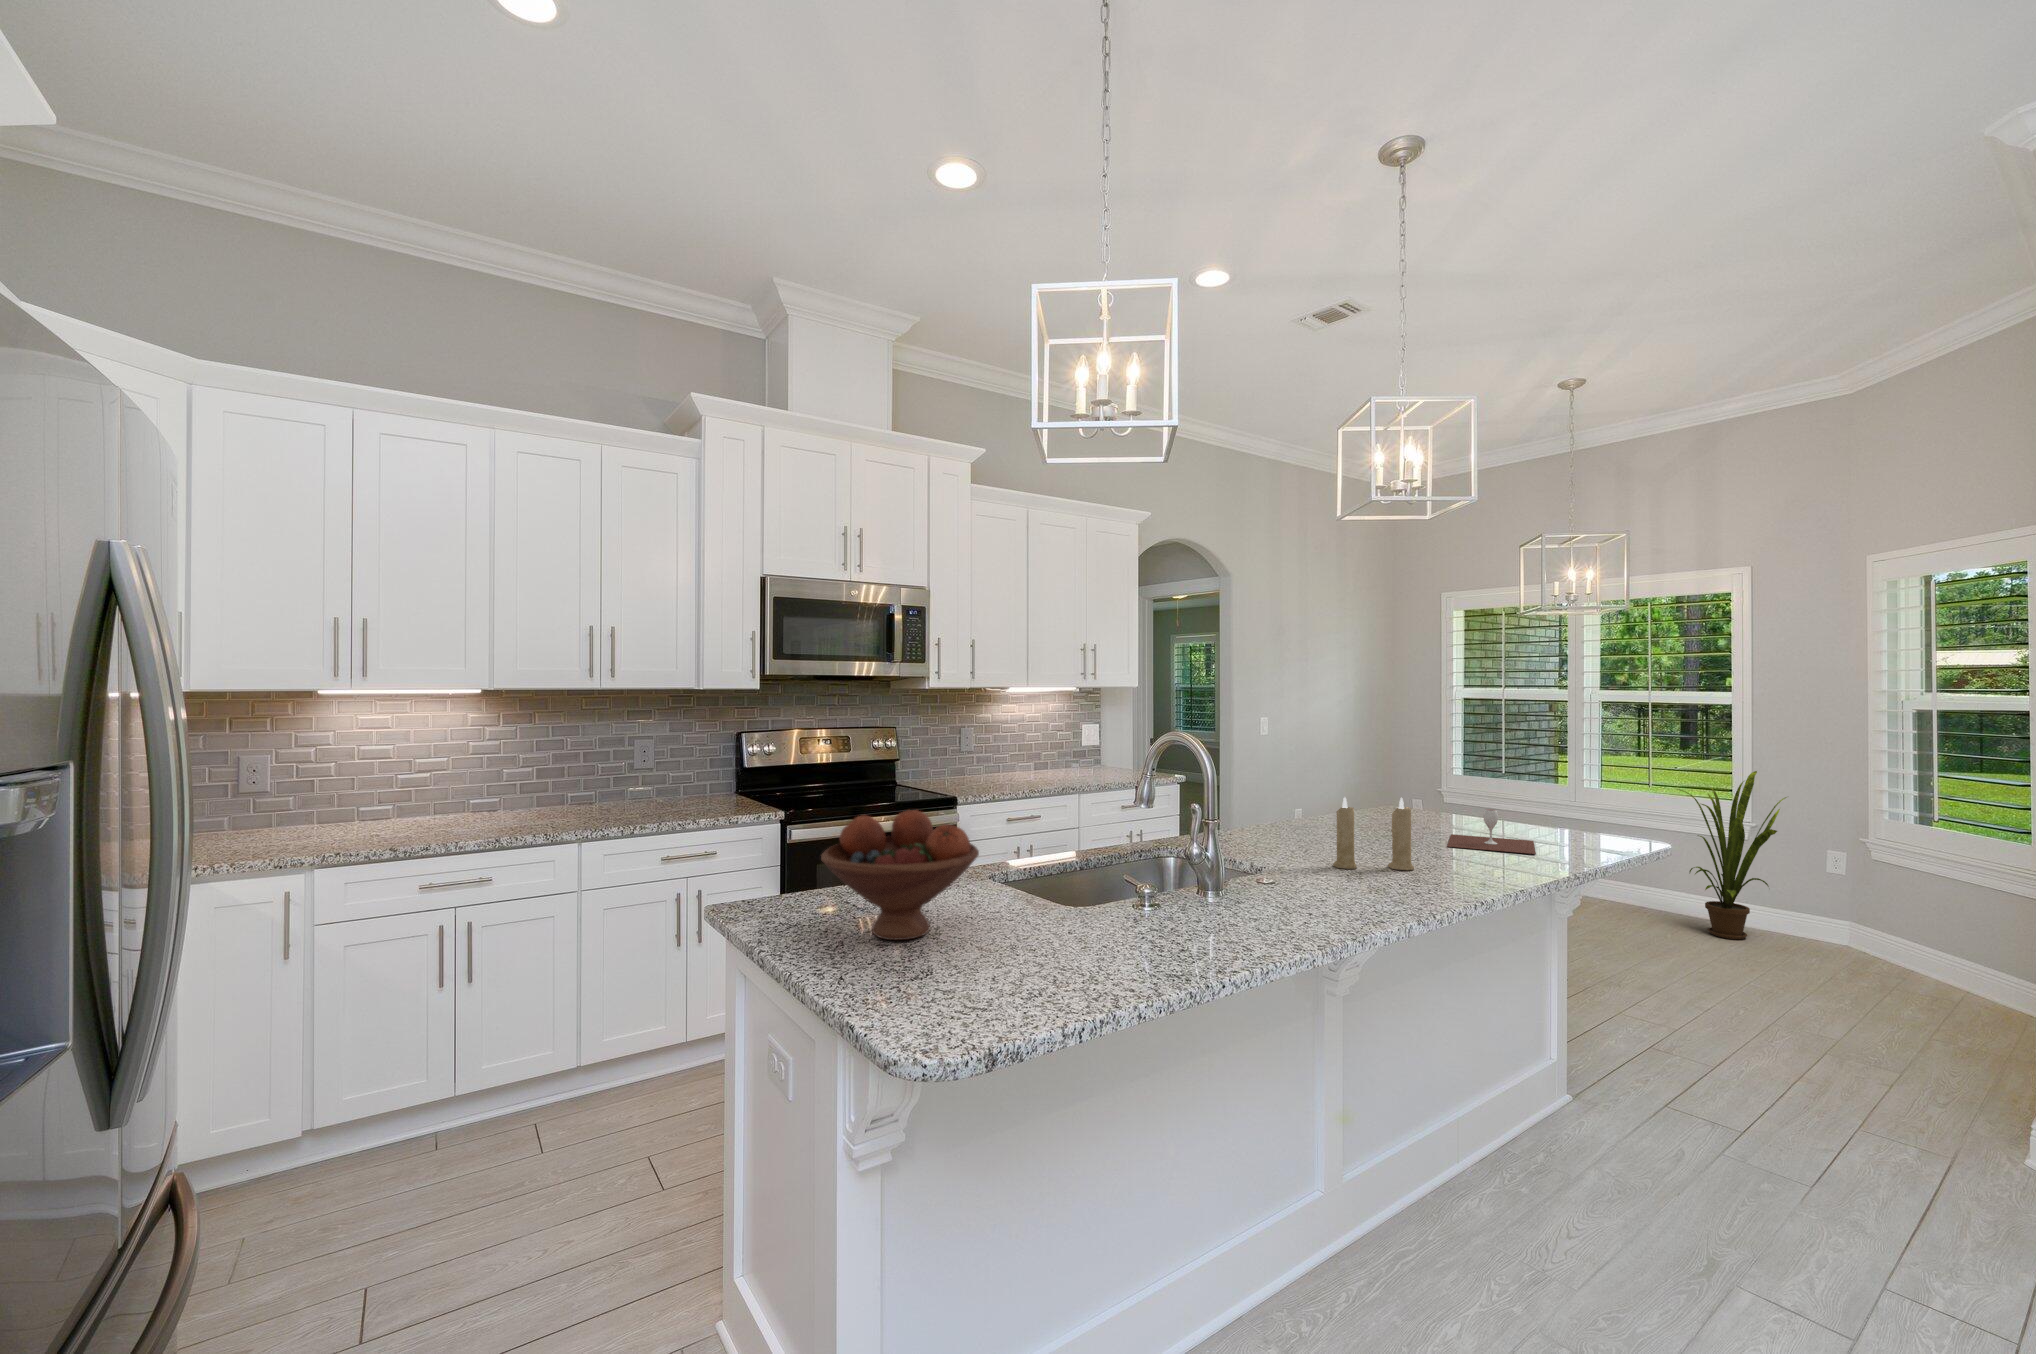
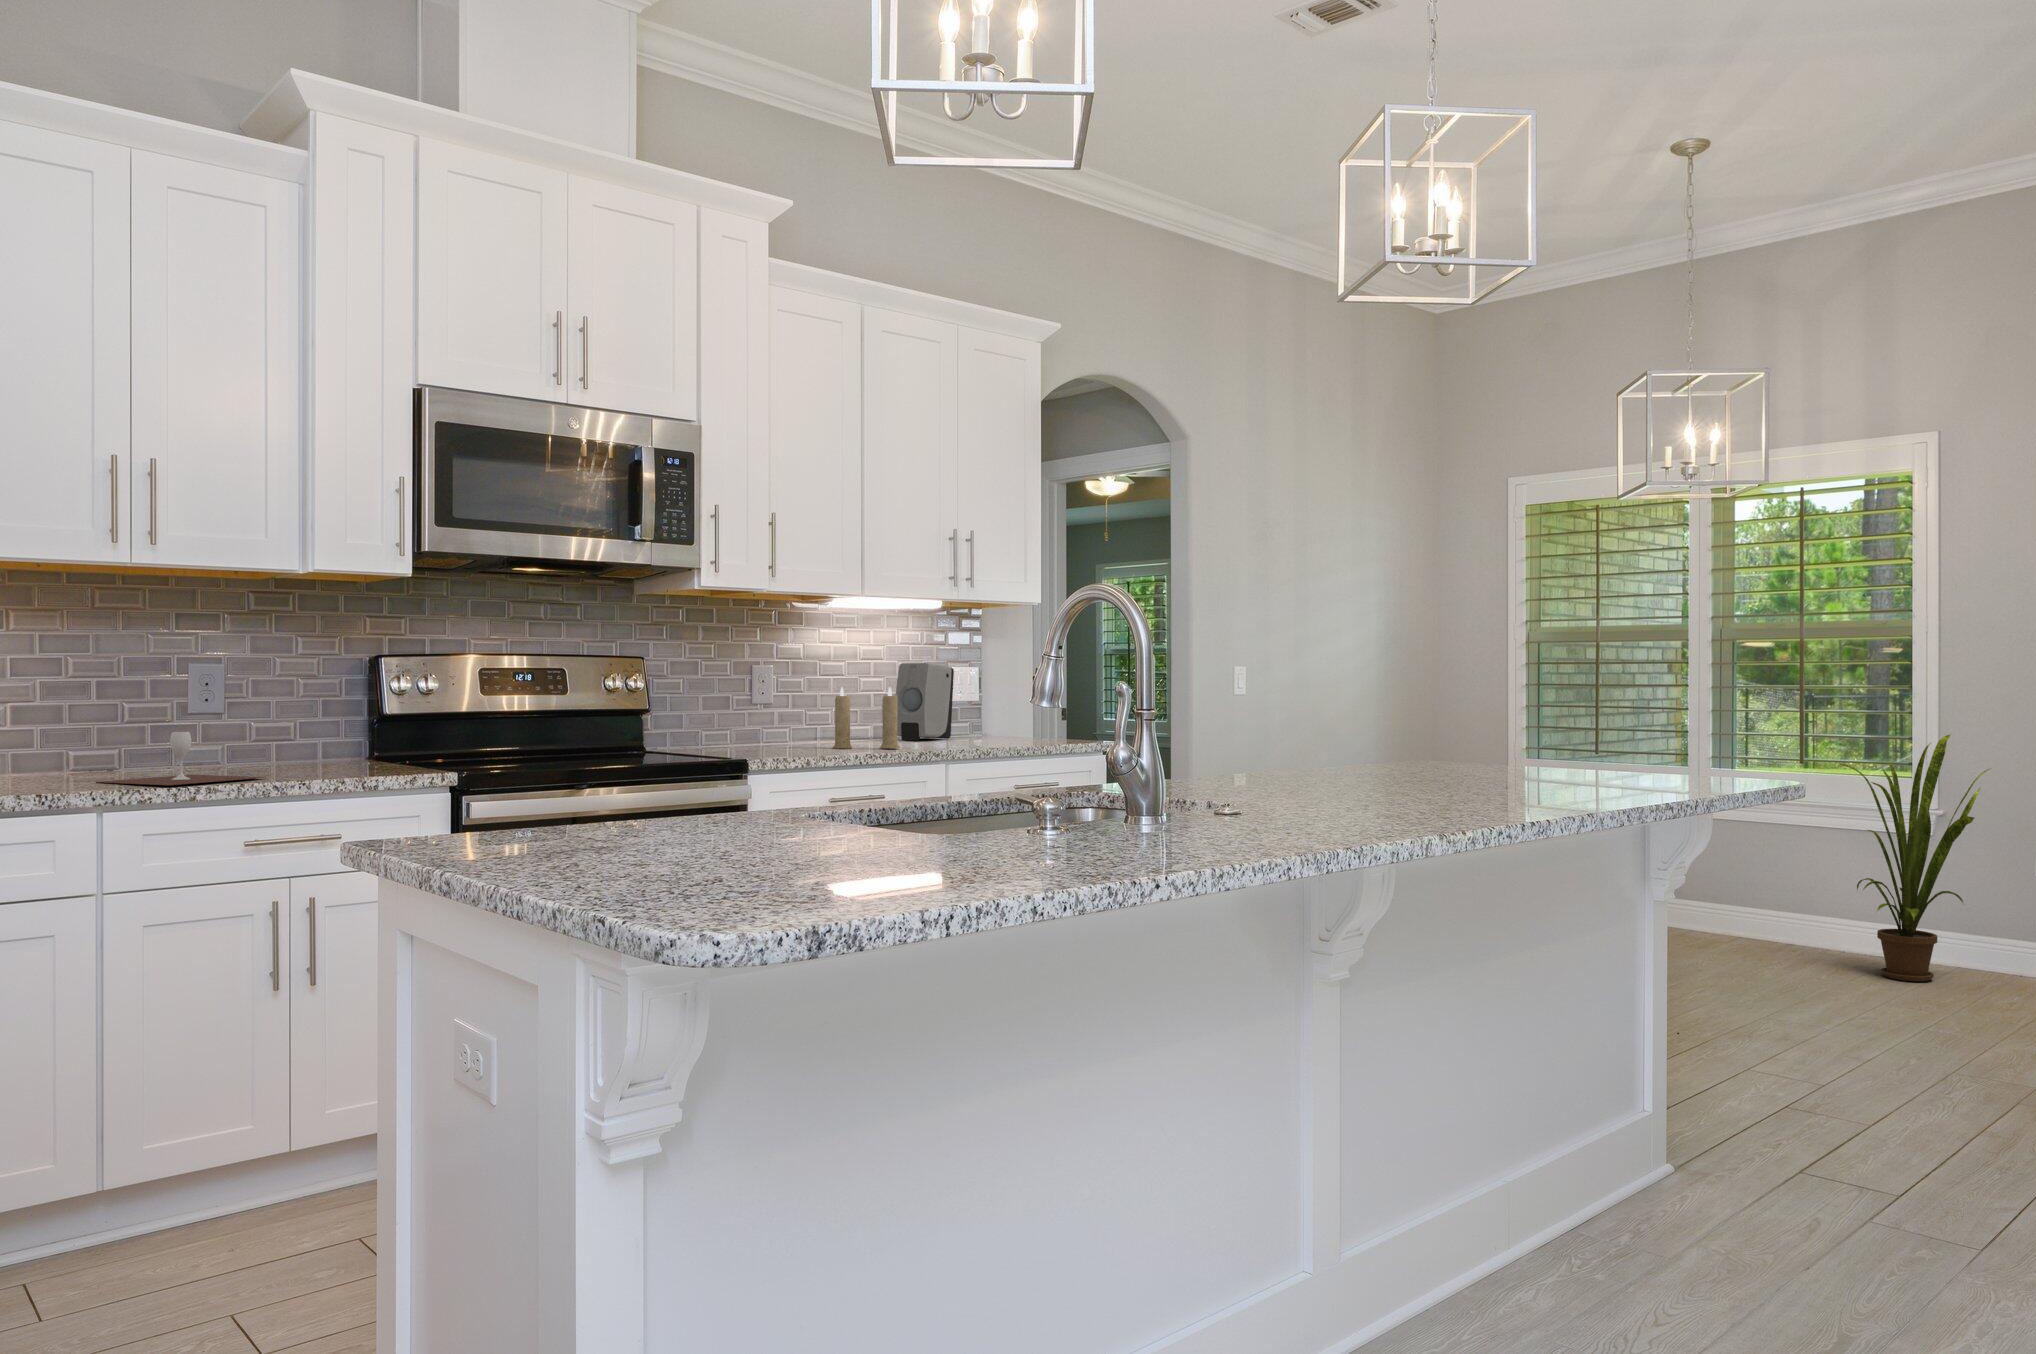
soap dispenser: none [1049,724,1085,773] -> present [896,663,954,741]
candle: present [1333,797,1414,870] -> present [833,687,900,749]
wine glass: present [1447,809,1536,854] -> present [97,732,264,786]
fruit bowl: present [821,810,979,940] -> none [542,678,791,860]

